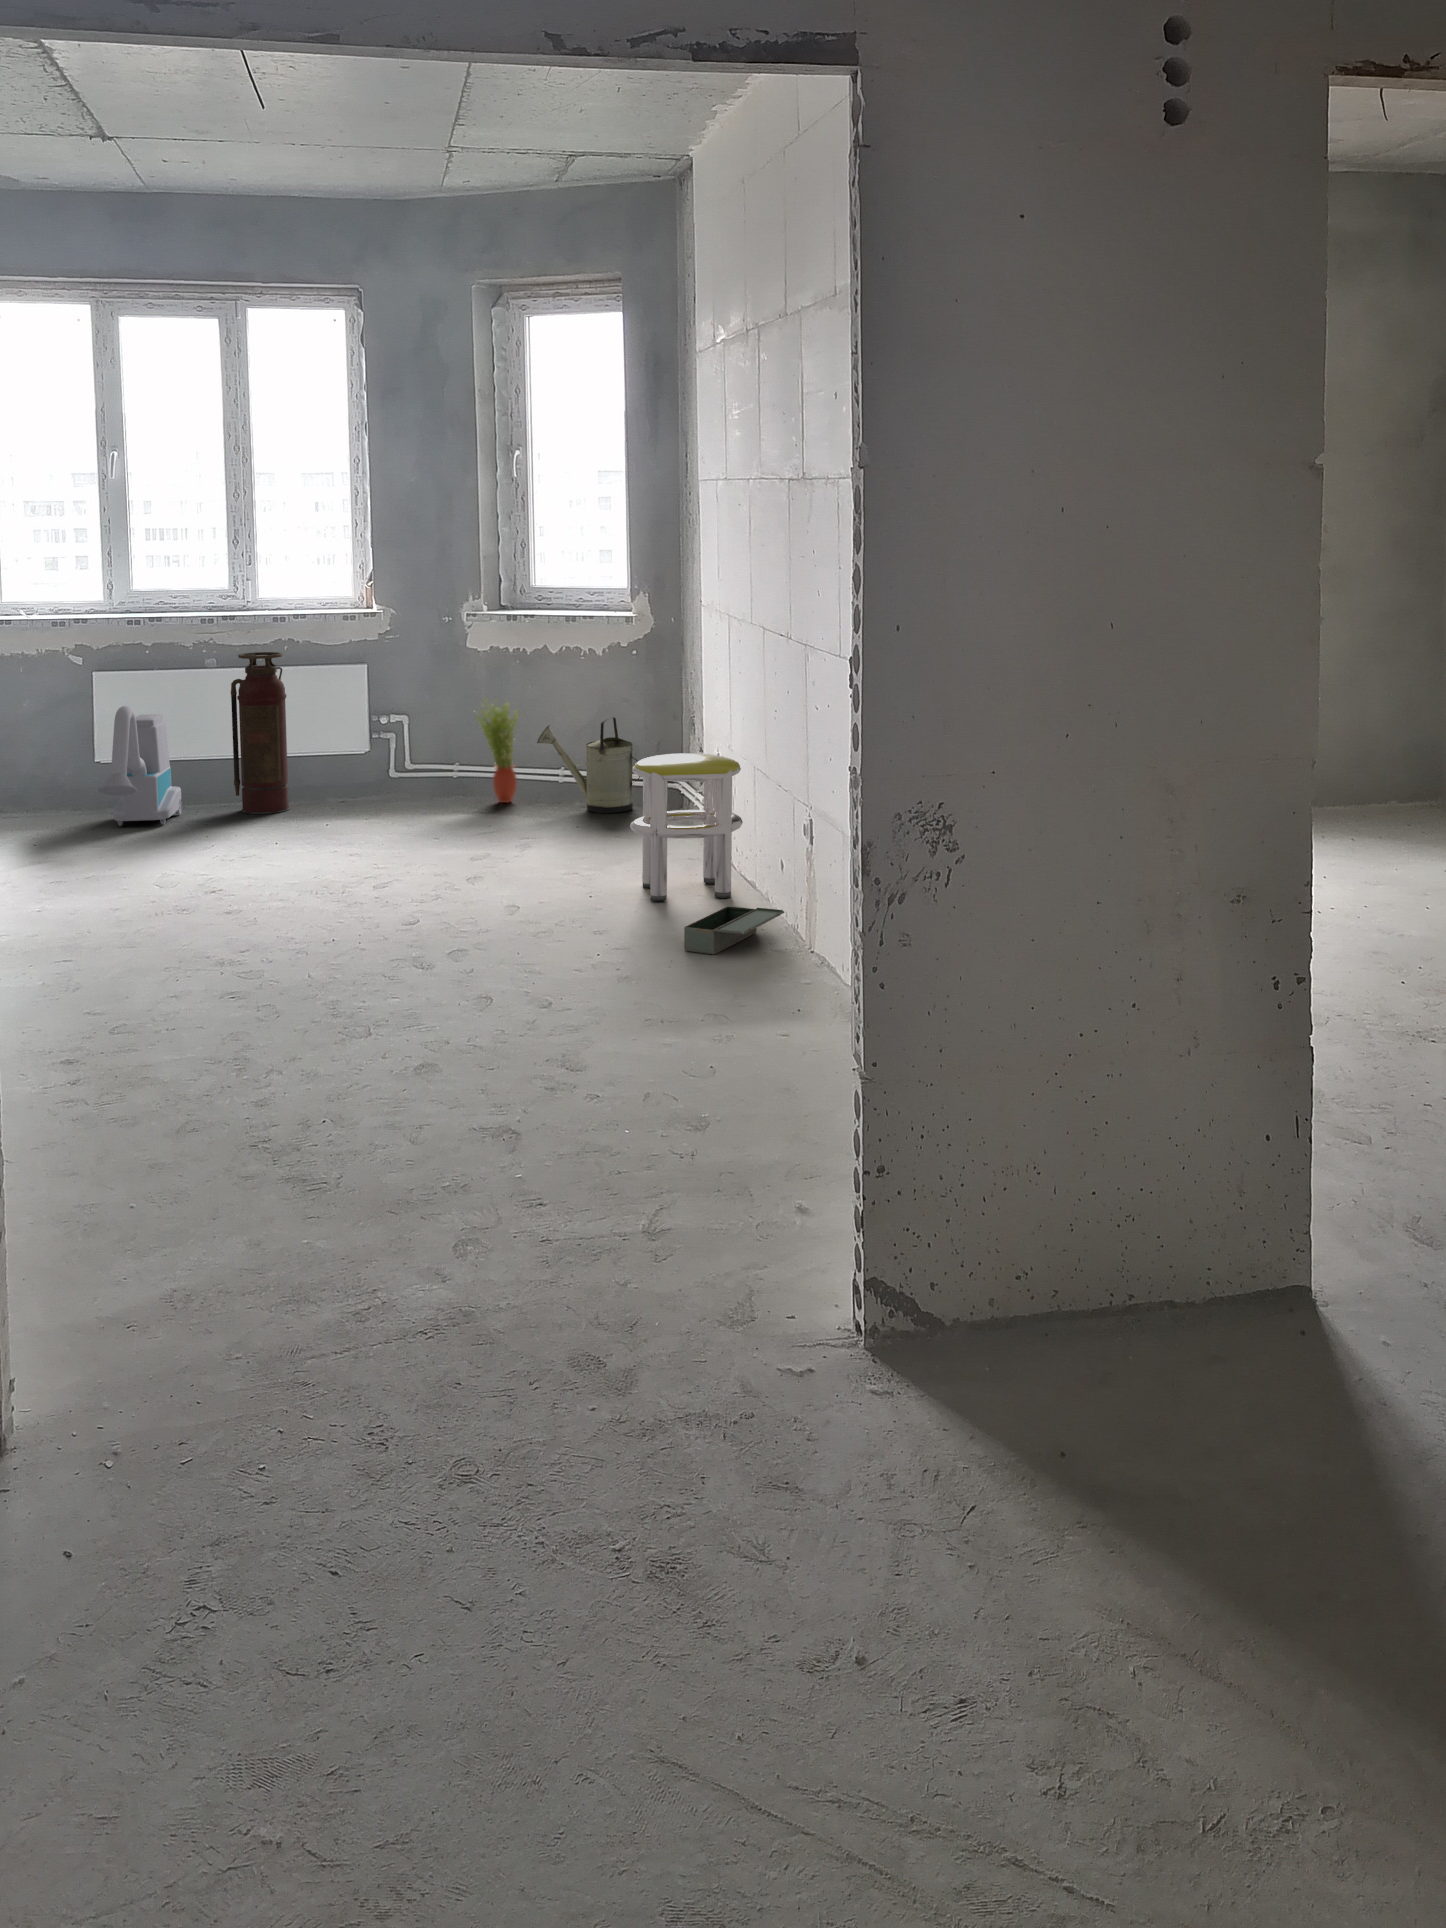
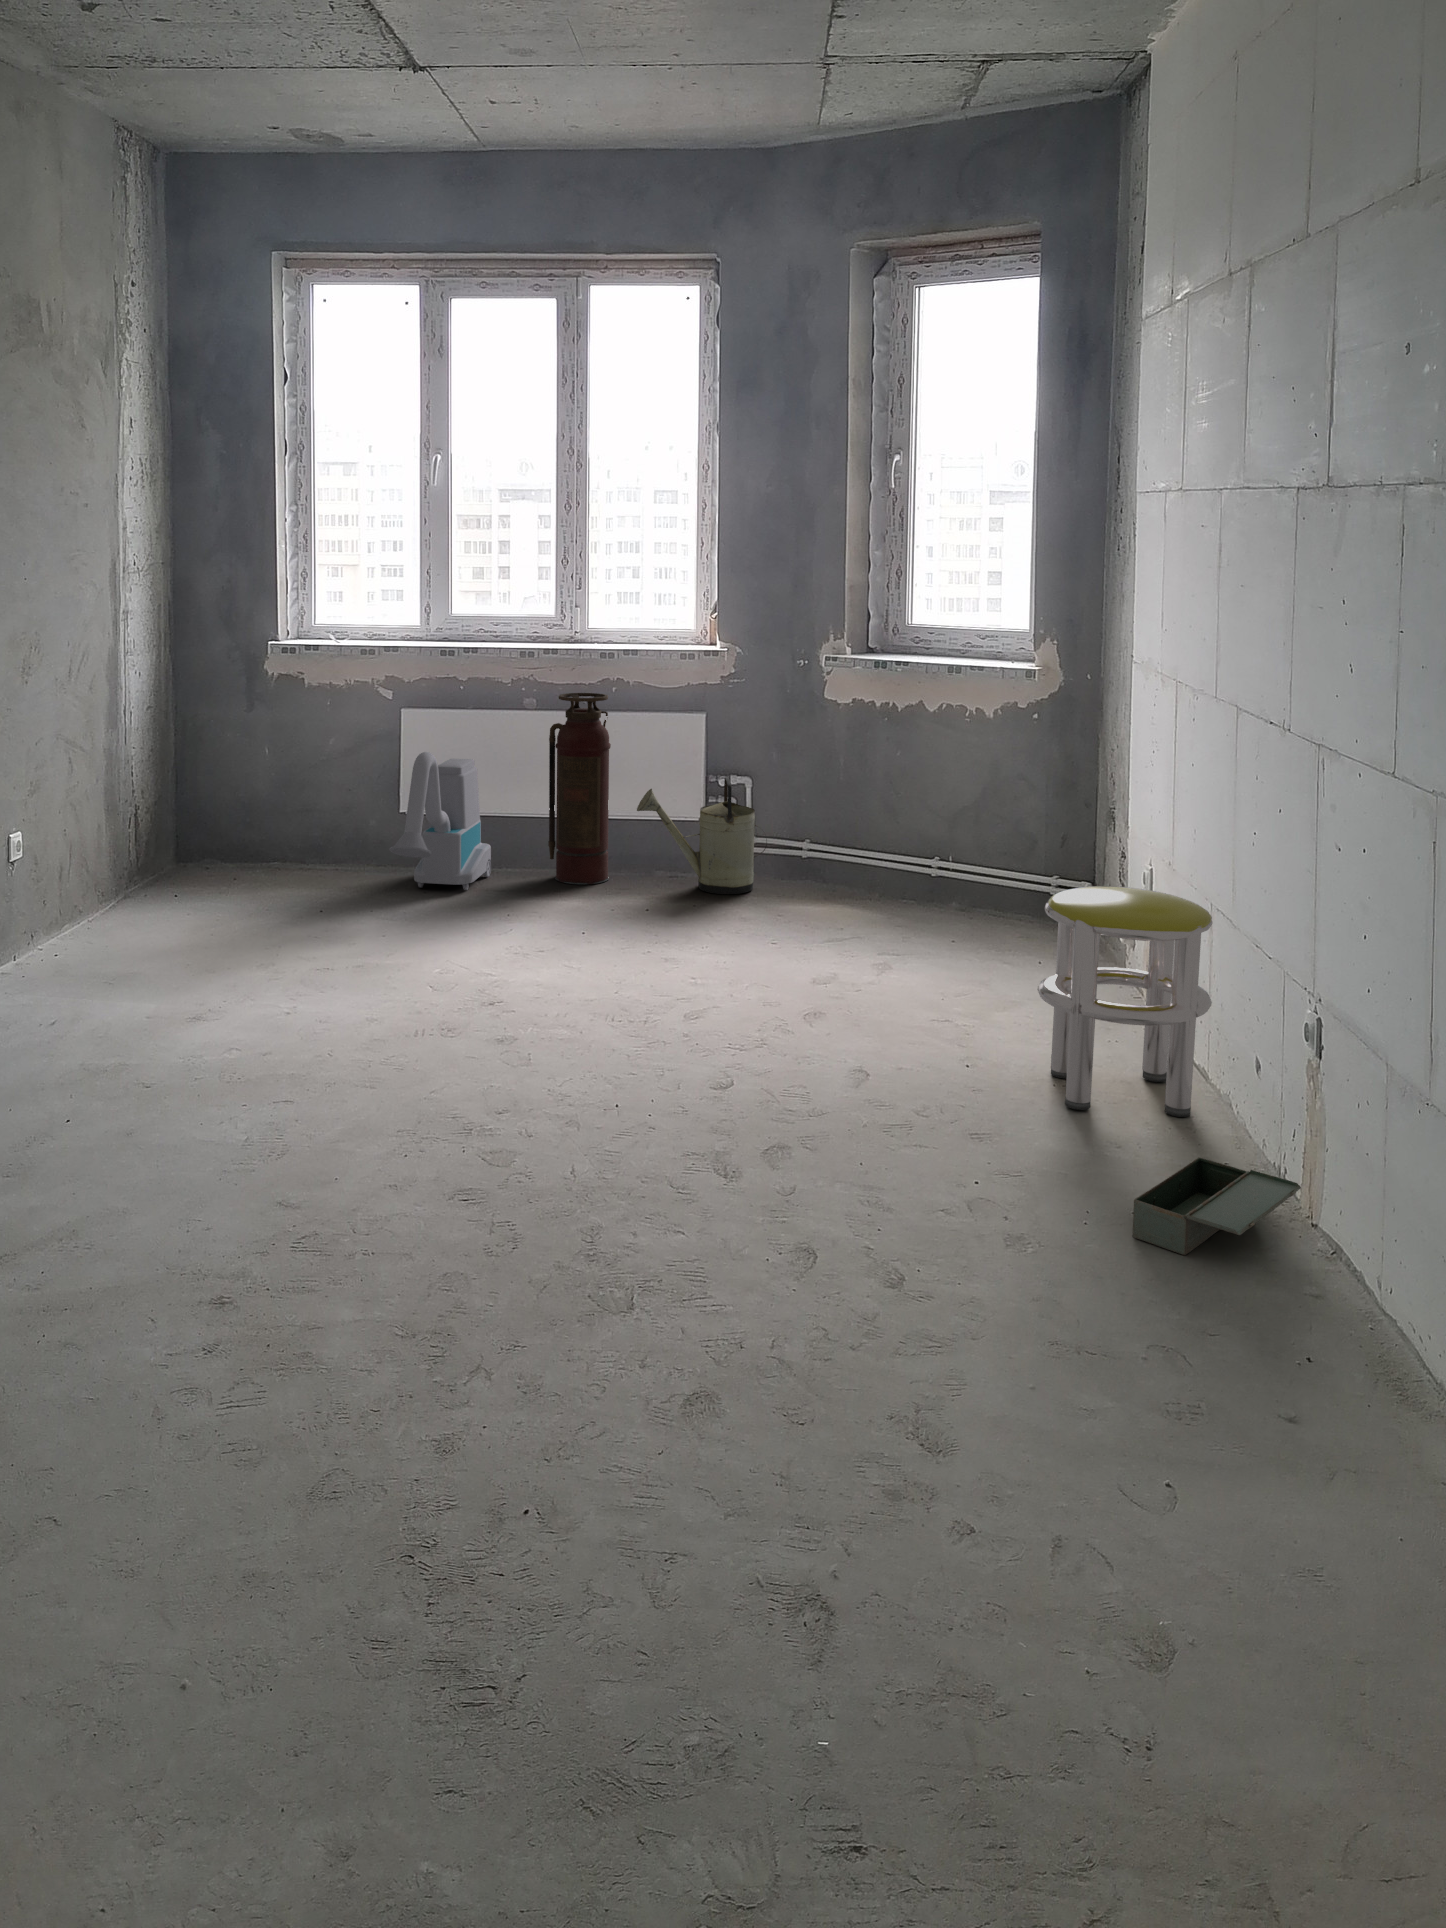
potted plant: present [477,698,519,803] -> none [828,762,884,895]
watering can: present [537,717,640,813] -> present [637,777,767,894]

